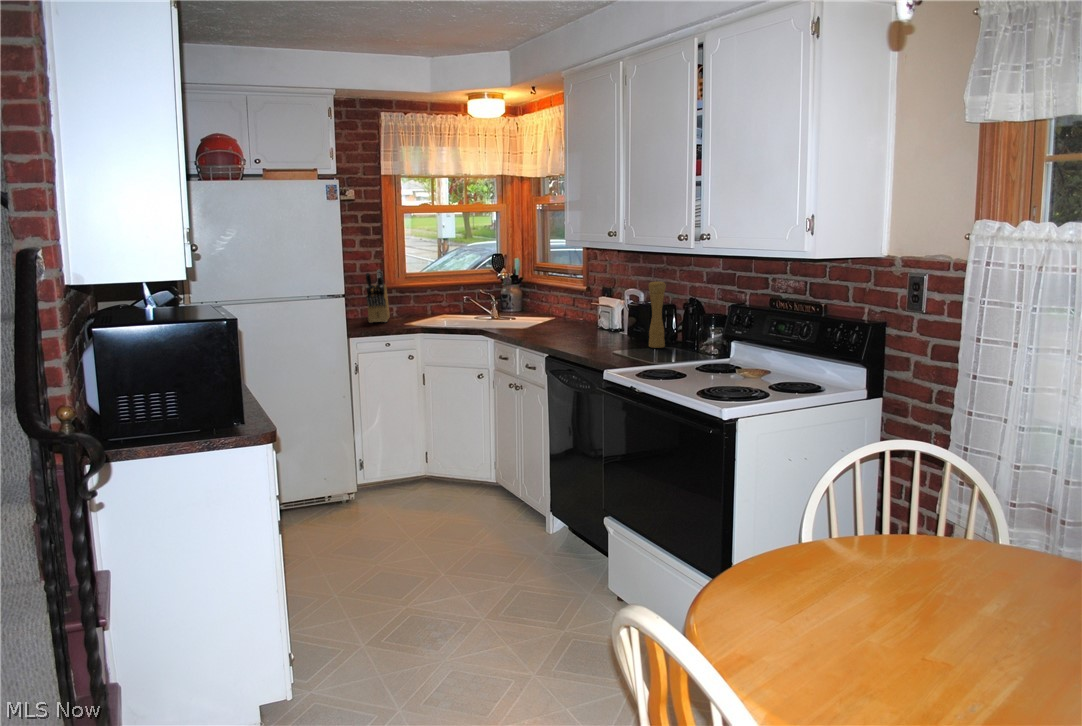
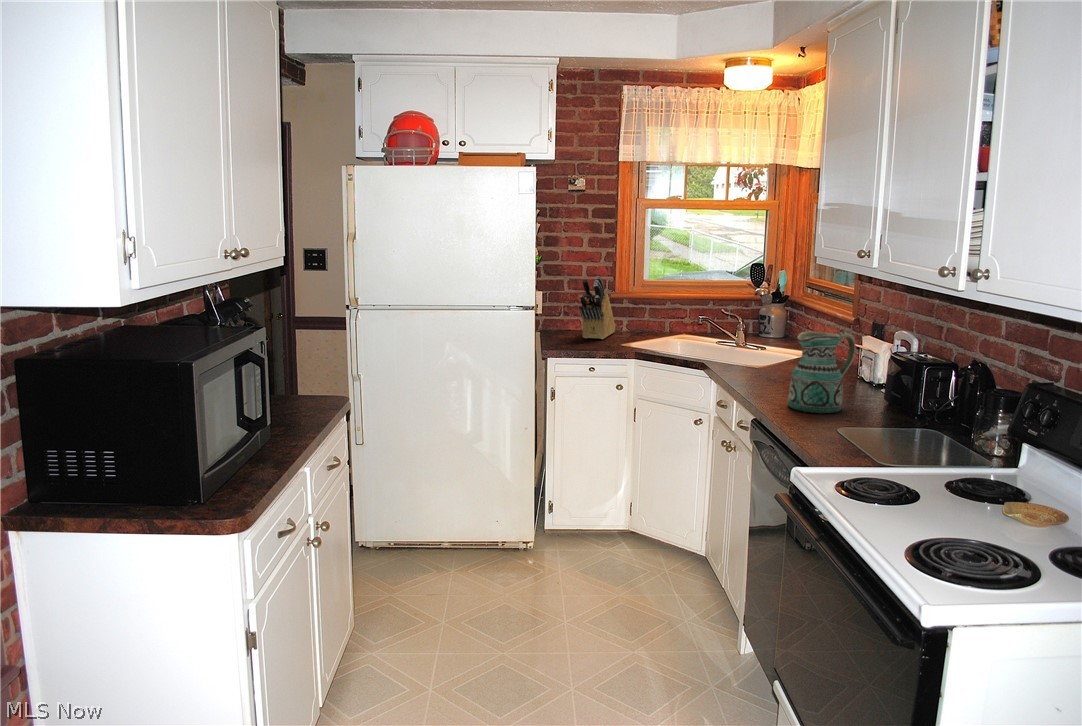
pepper mill: present [649,281,666,348] -> none [902,328,937,428]
ceramic pitcher: none [569,290,608,347] -> present [788,331,855,413]

